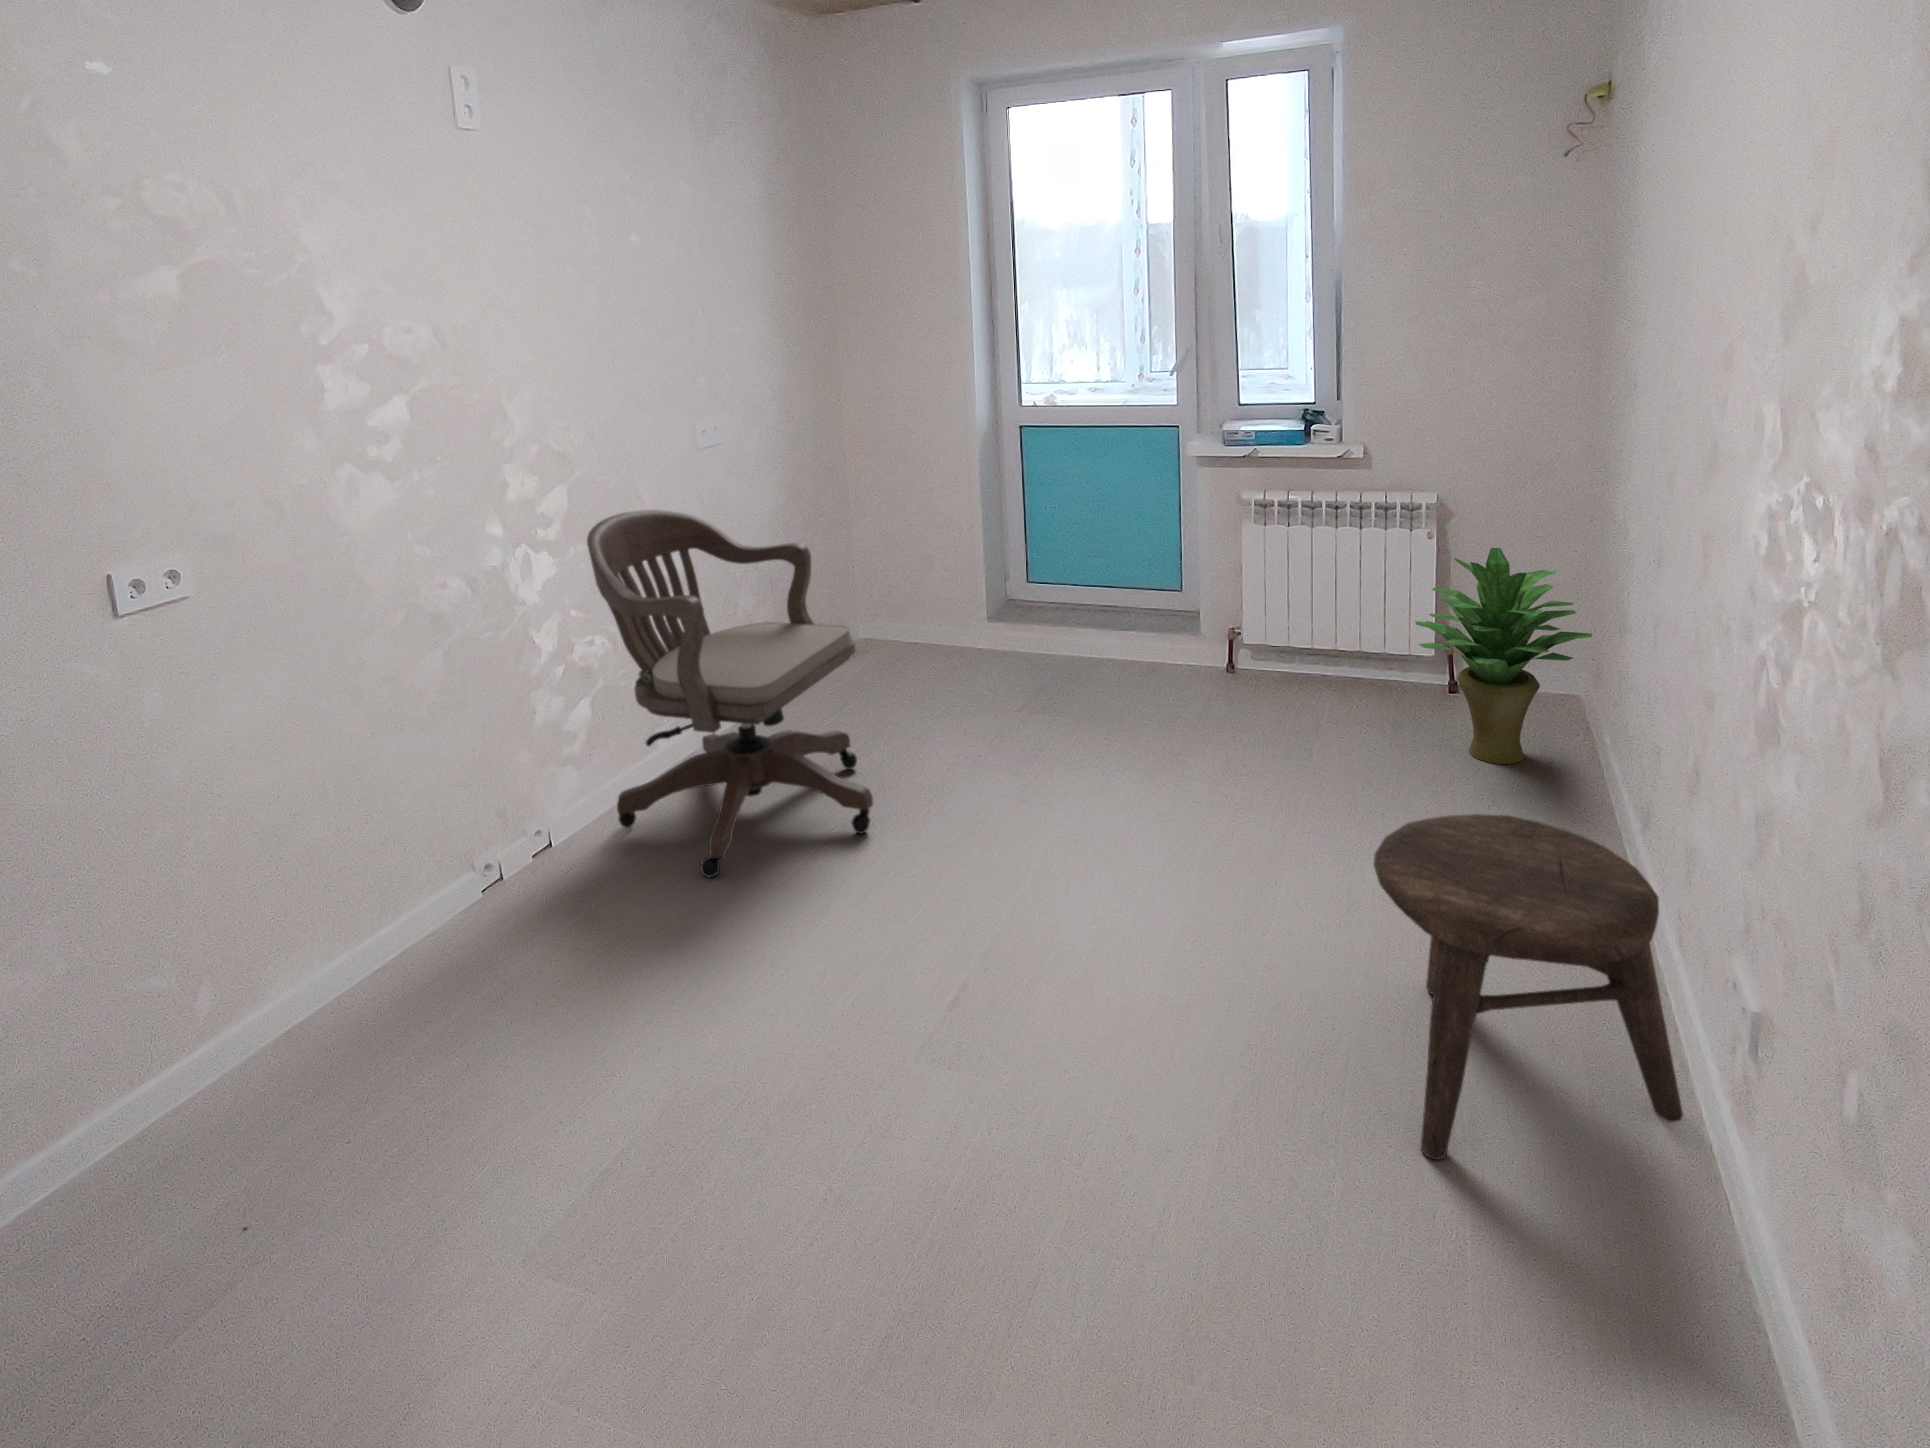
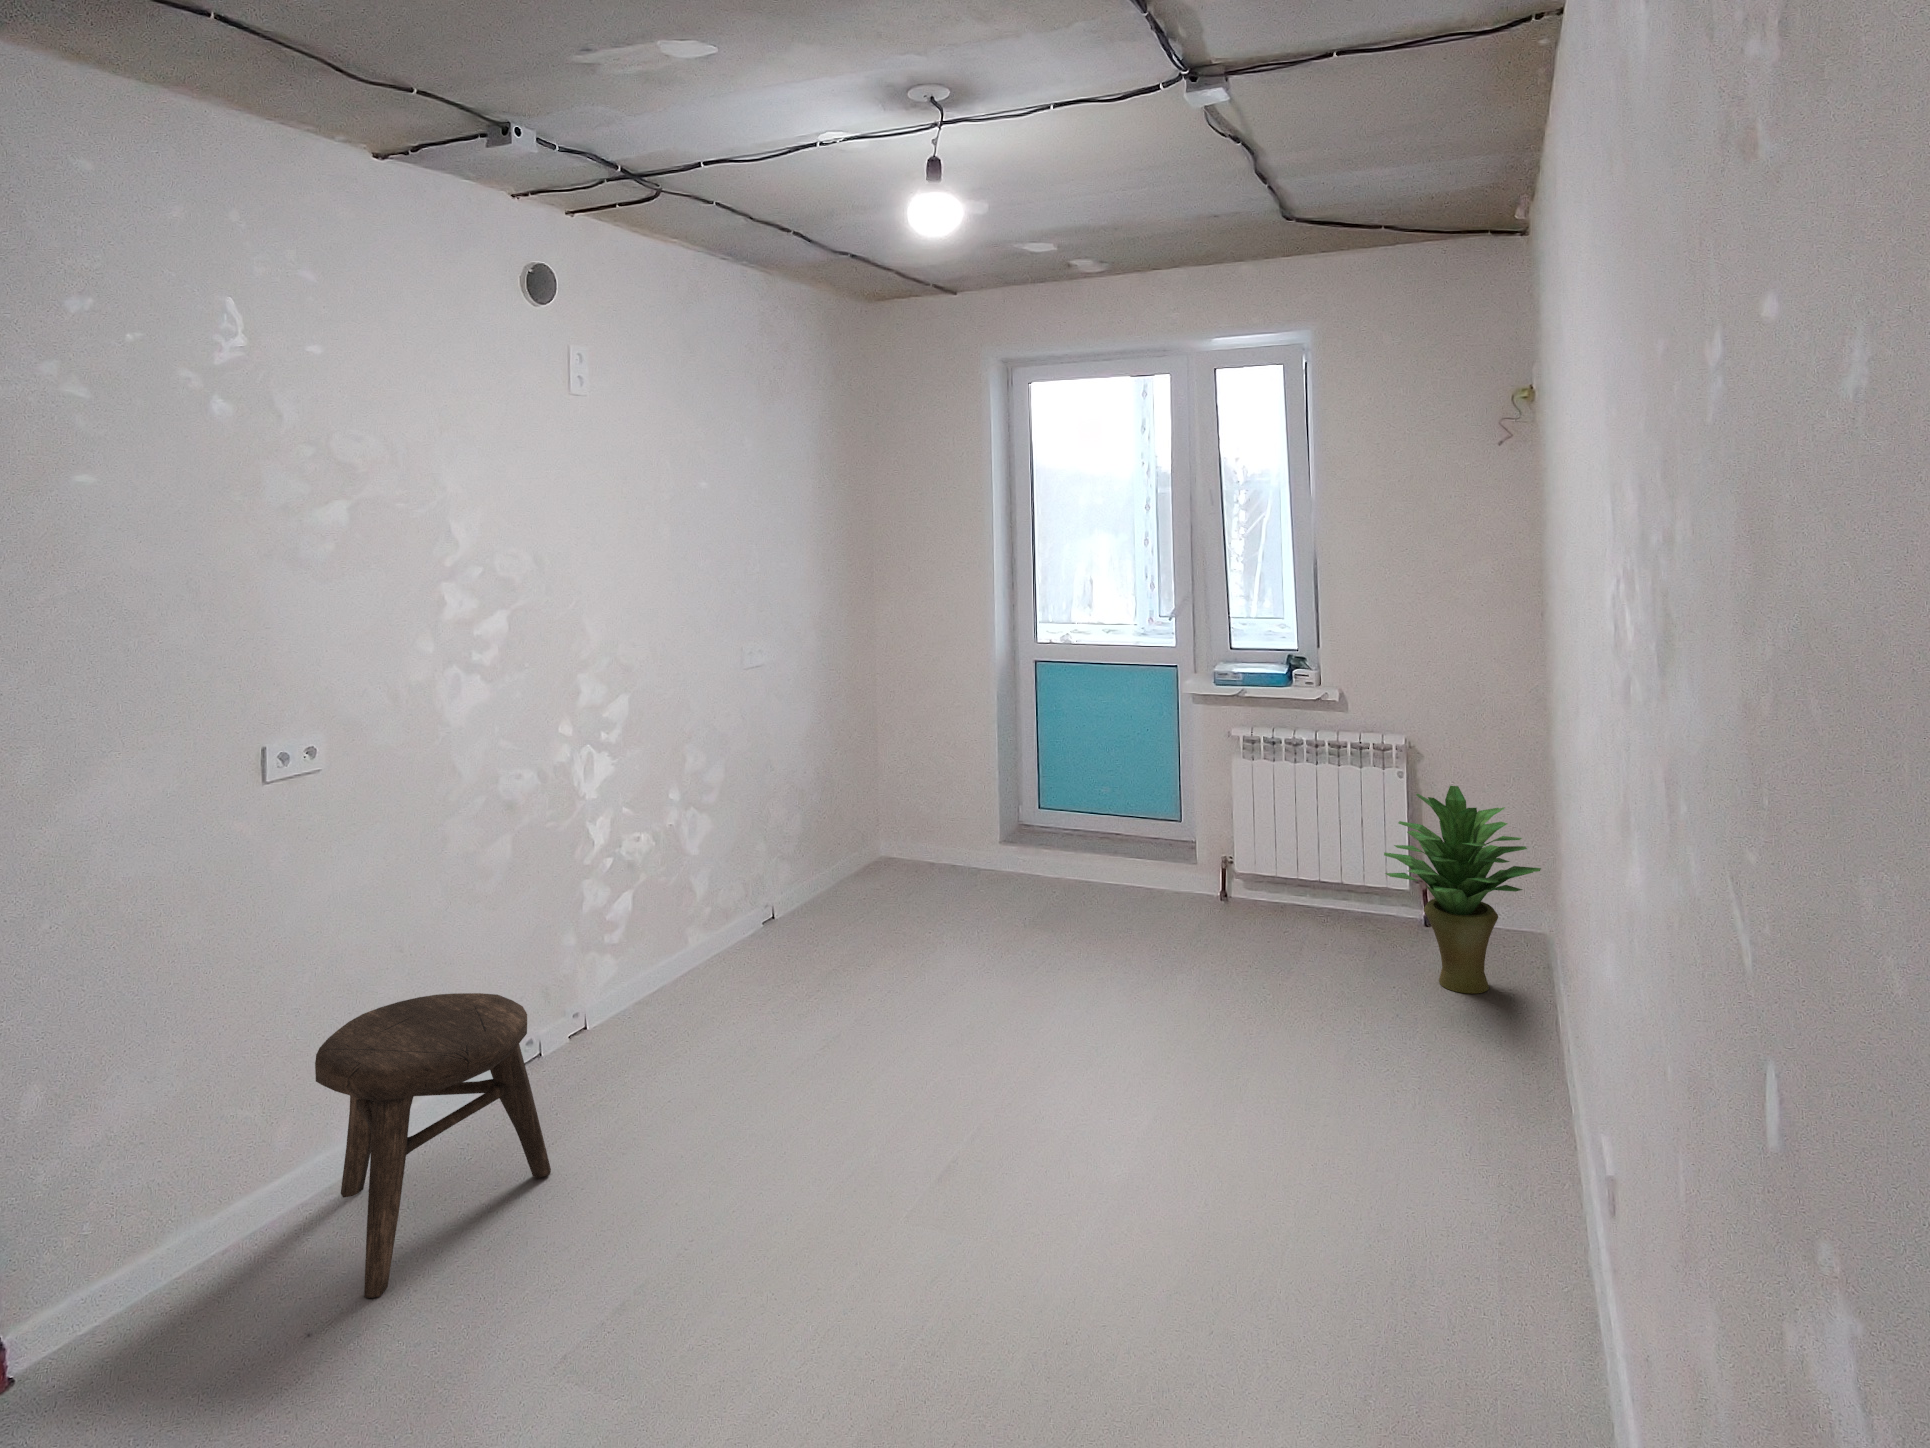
chair: present [587,510,873,877] -> none [638,721,880,1067]
stool: present [1374,814,1683,1160] -> present [315,993,551,1298]

